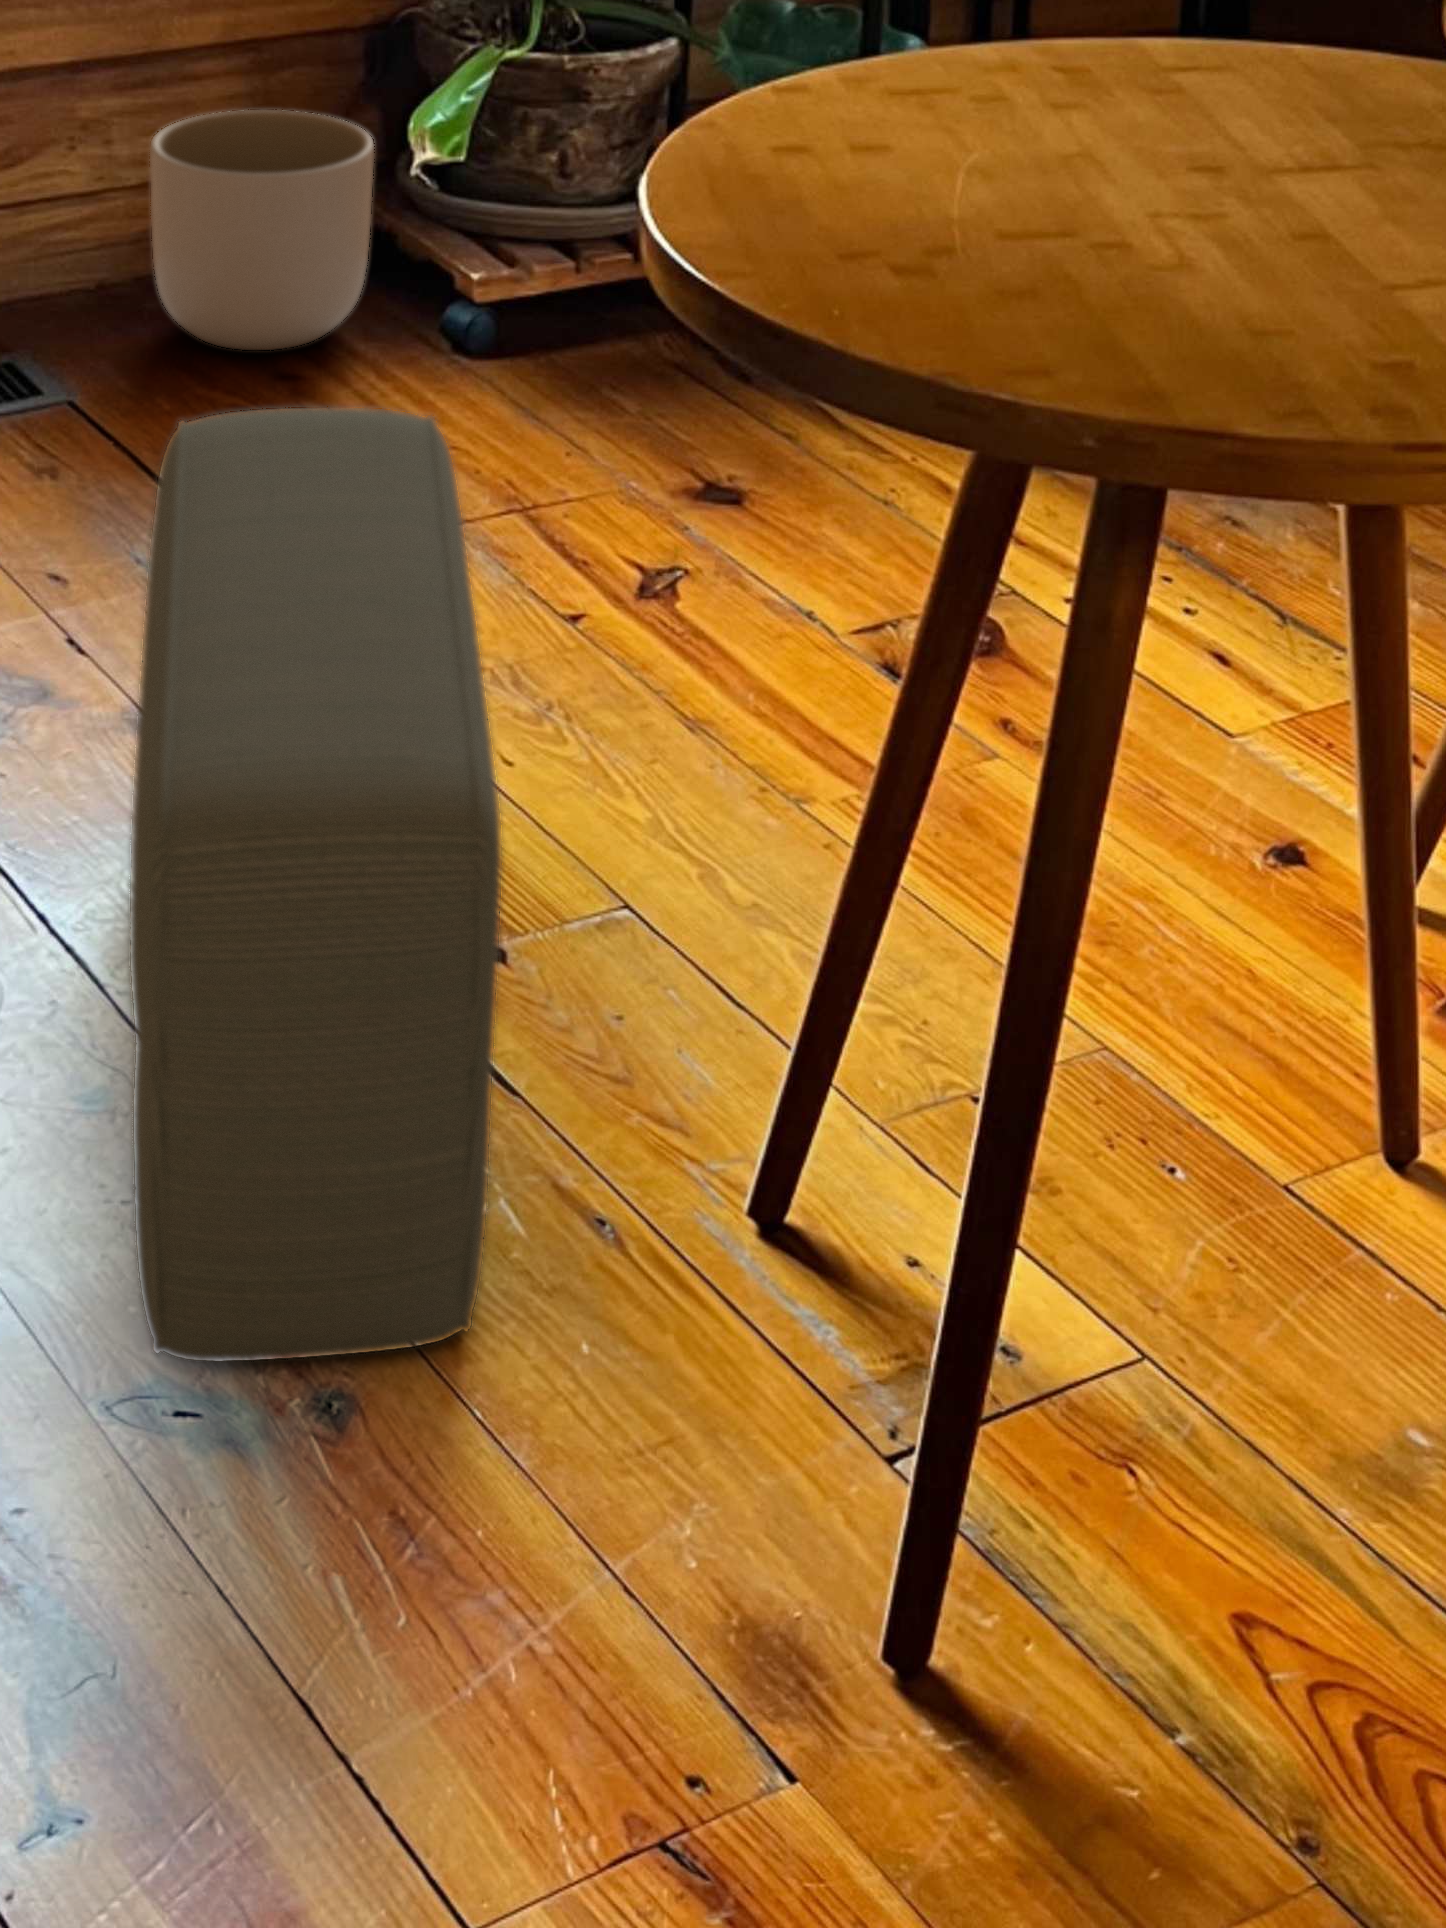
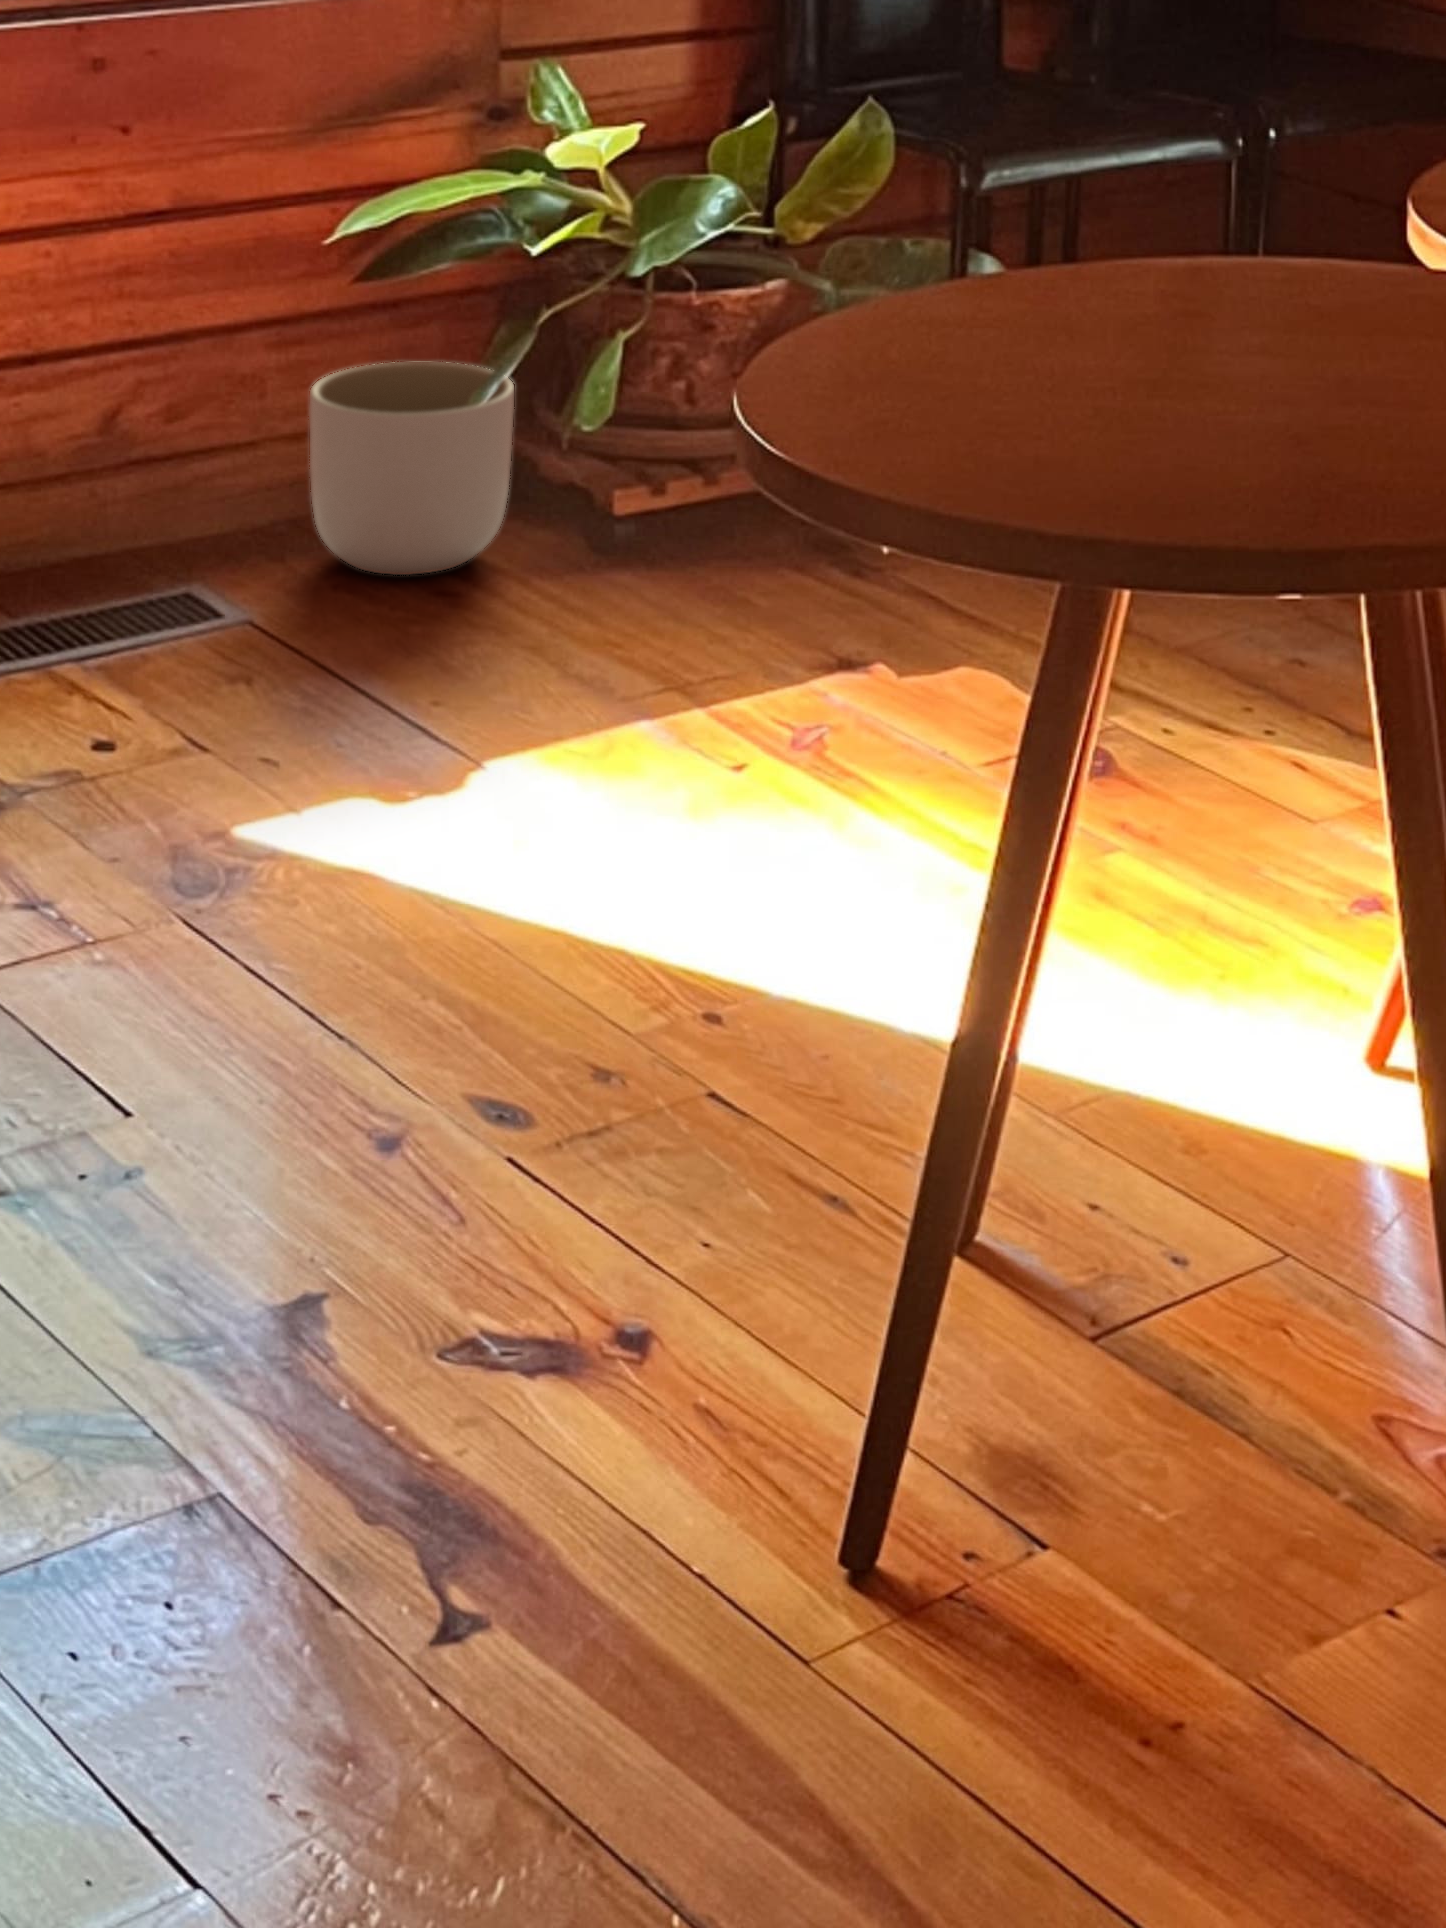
pouf: present [130,408,502,1362] -> none [410,570,763,1313]

